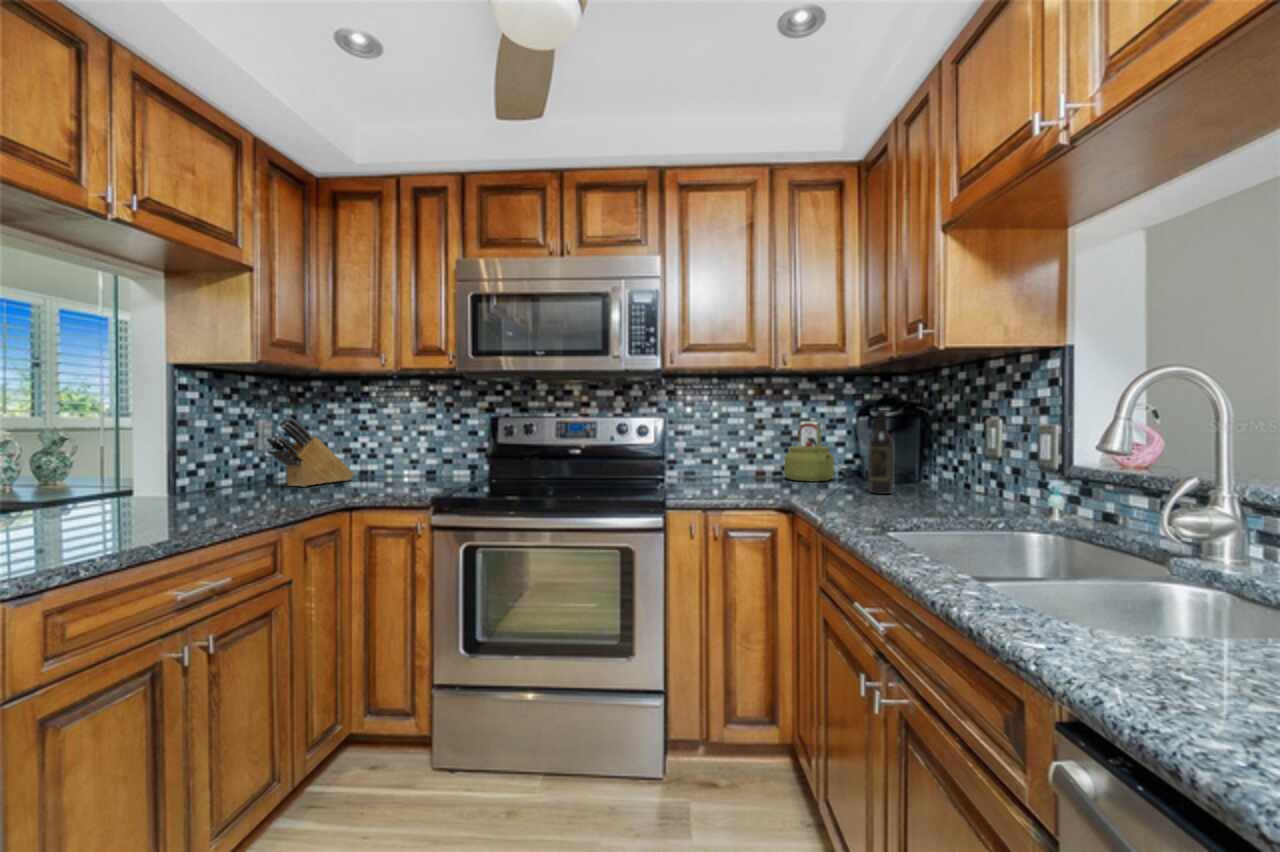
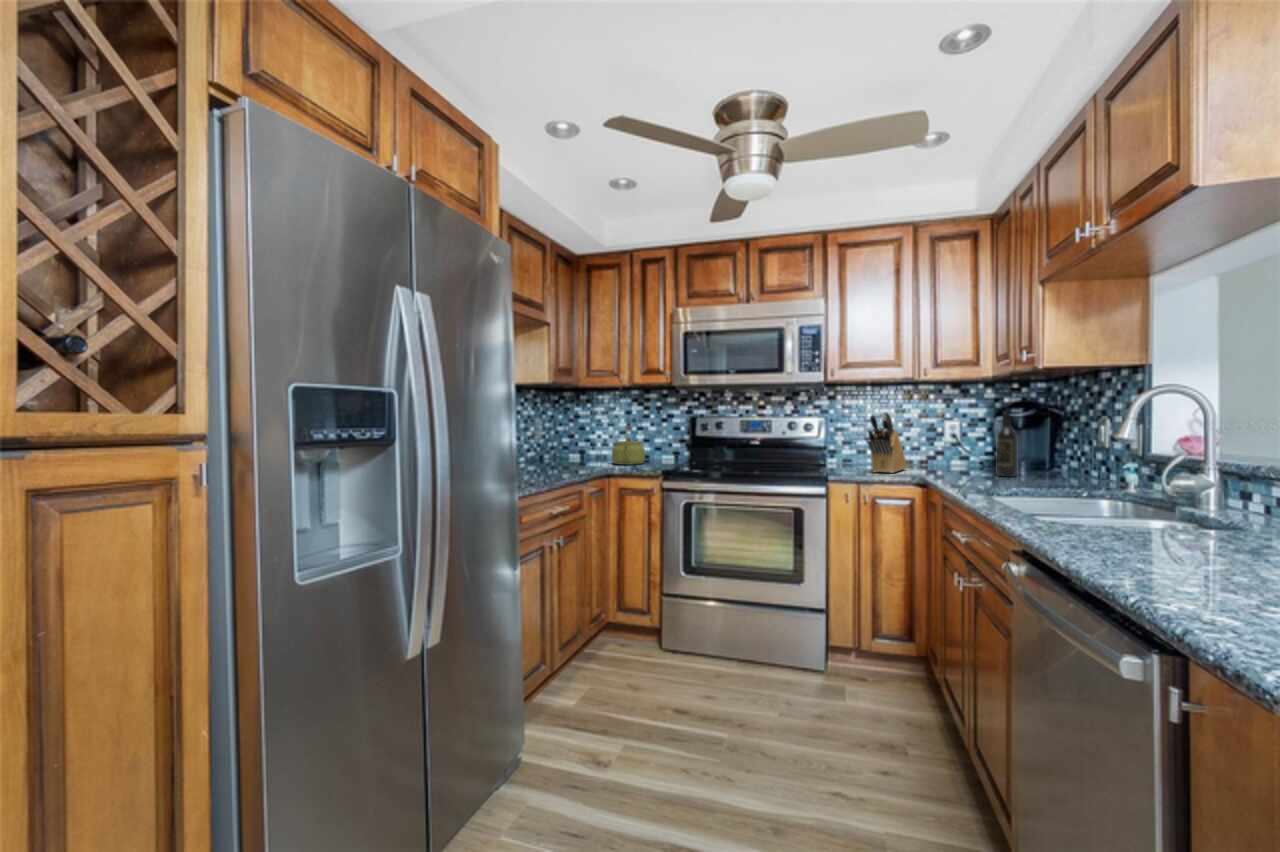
knife block: present [266,418,354,487] -> present [867,412,907,473]
kettle: present [784,423,835,481] -> present [612,425,645,465]

